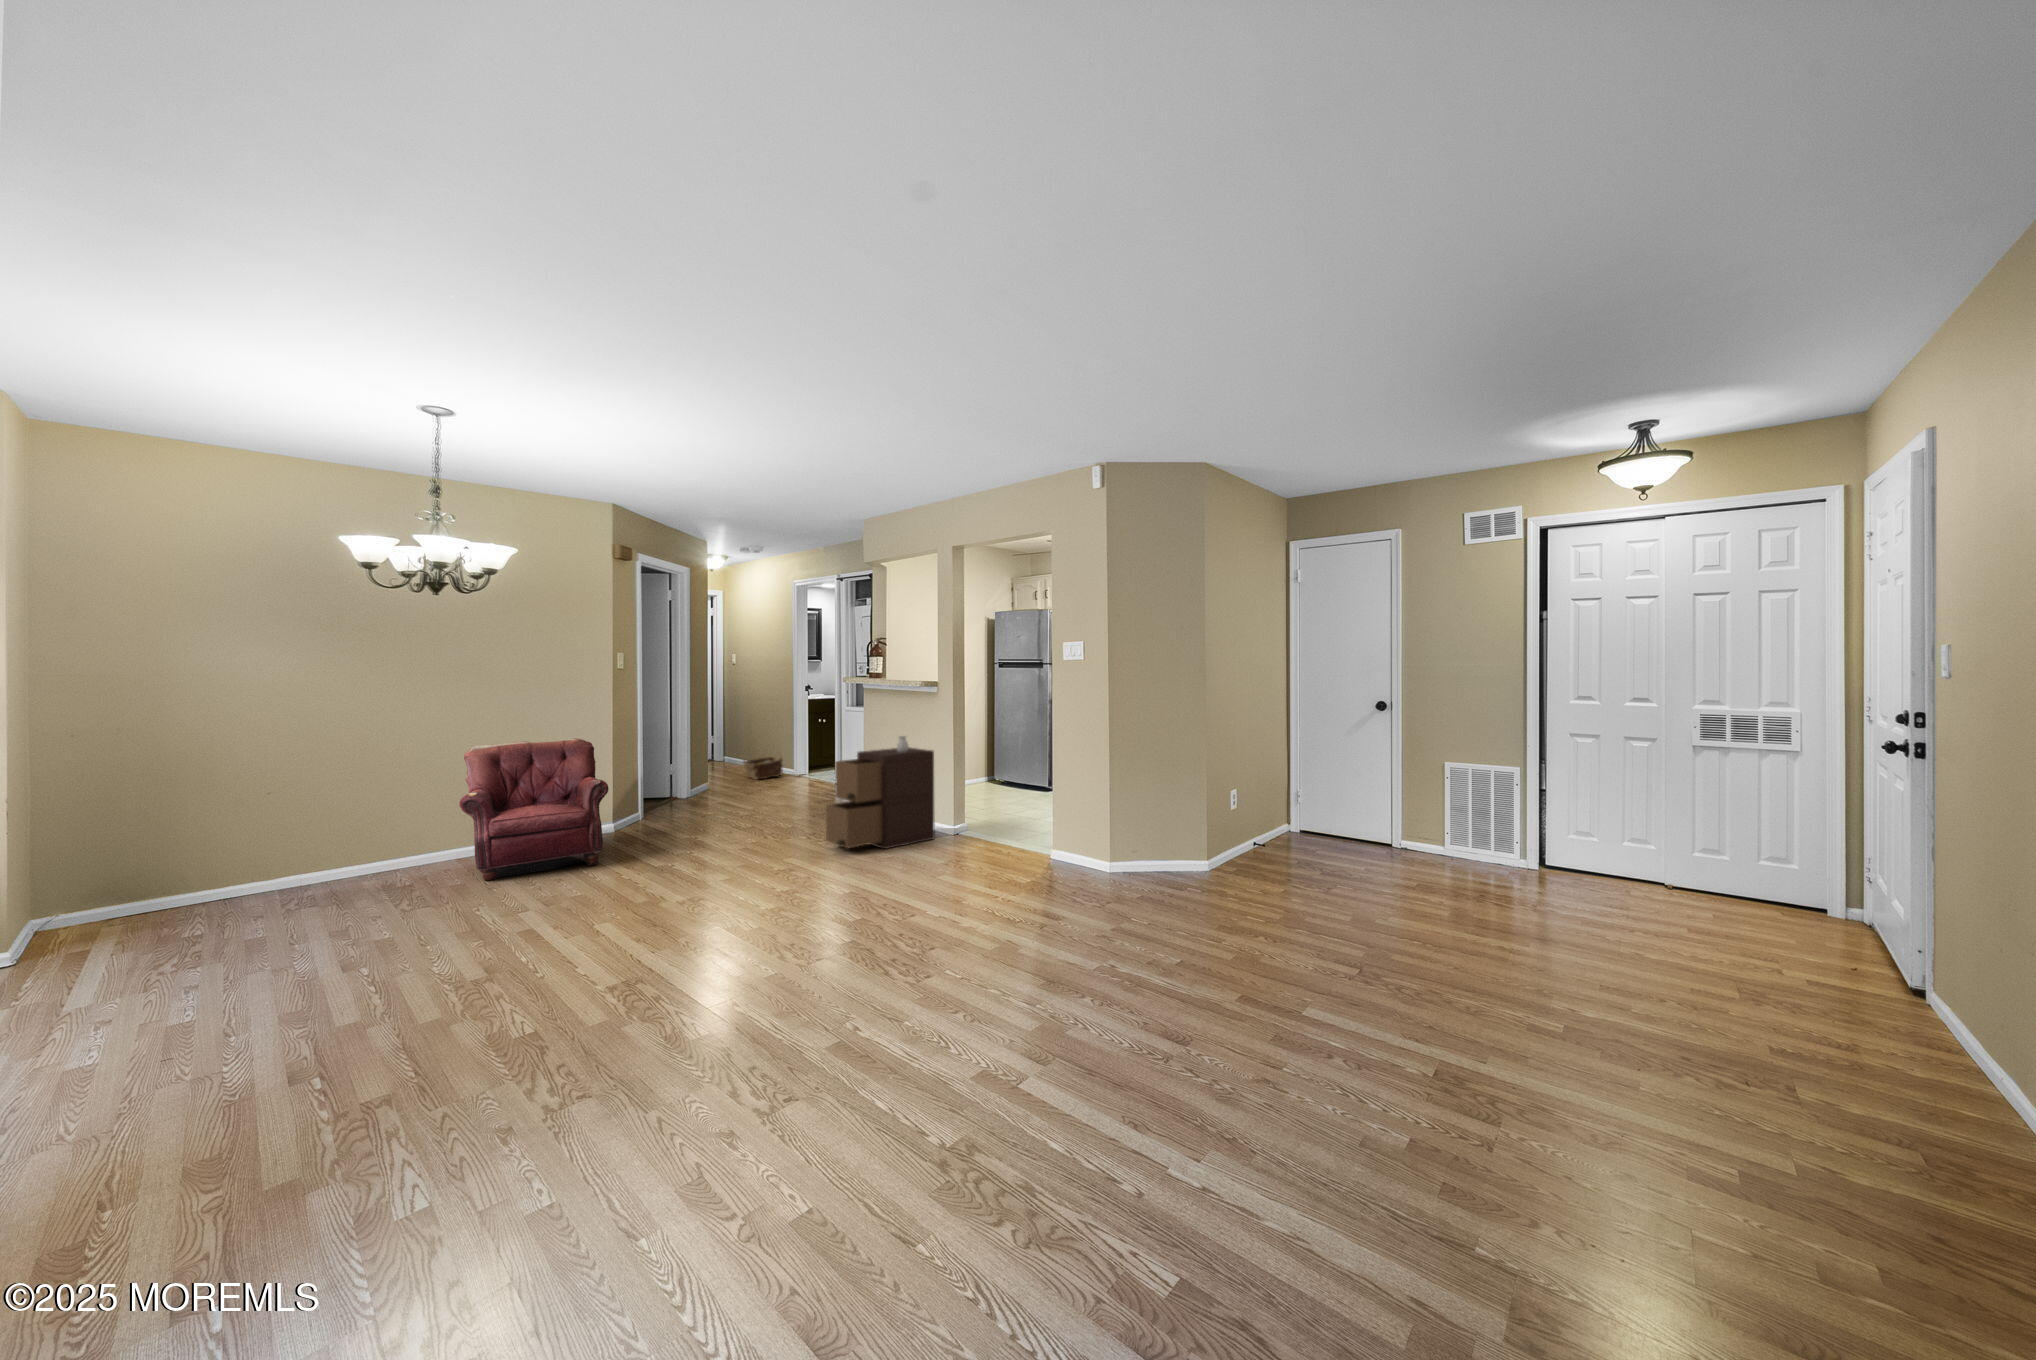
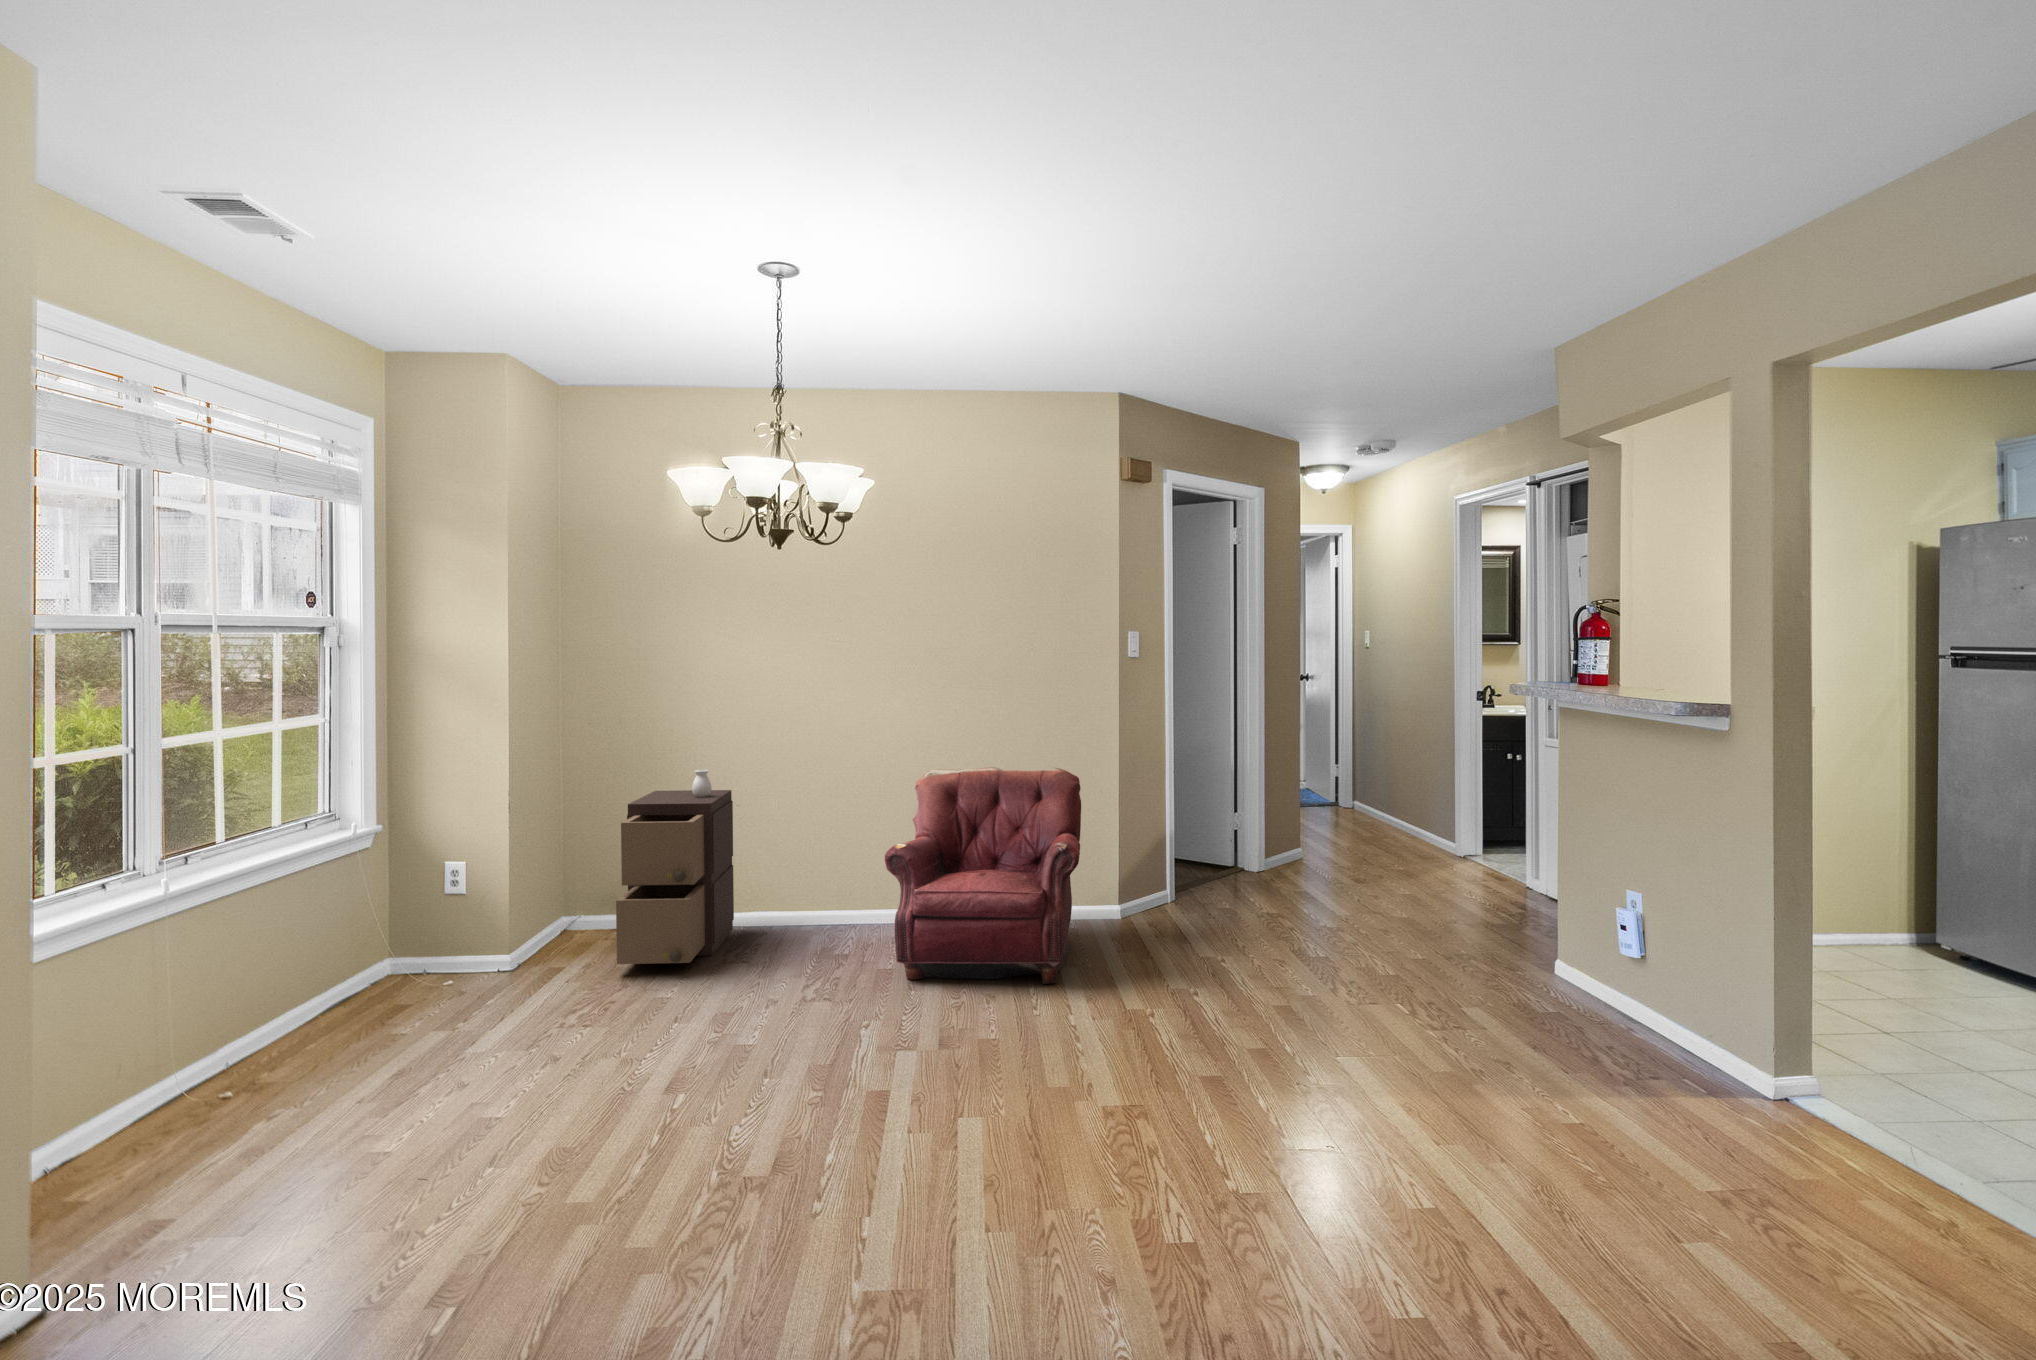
storage cabinet: present [826,736,935,849] -> present [616,770,734,964]
woven basket: present [743,757,783,780] -> none [1362,803,1432,851]

